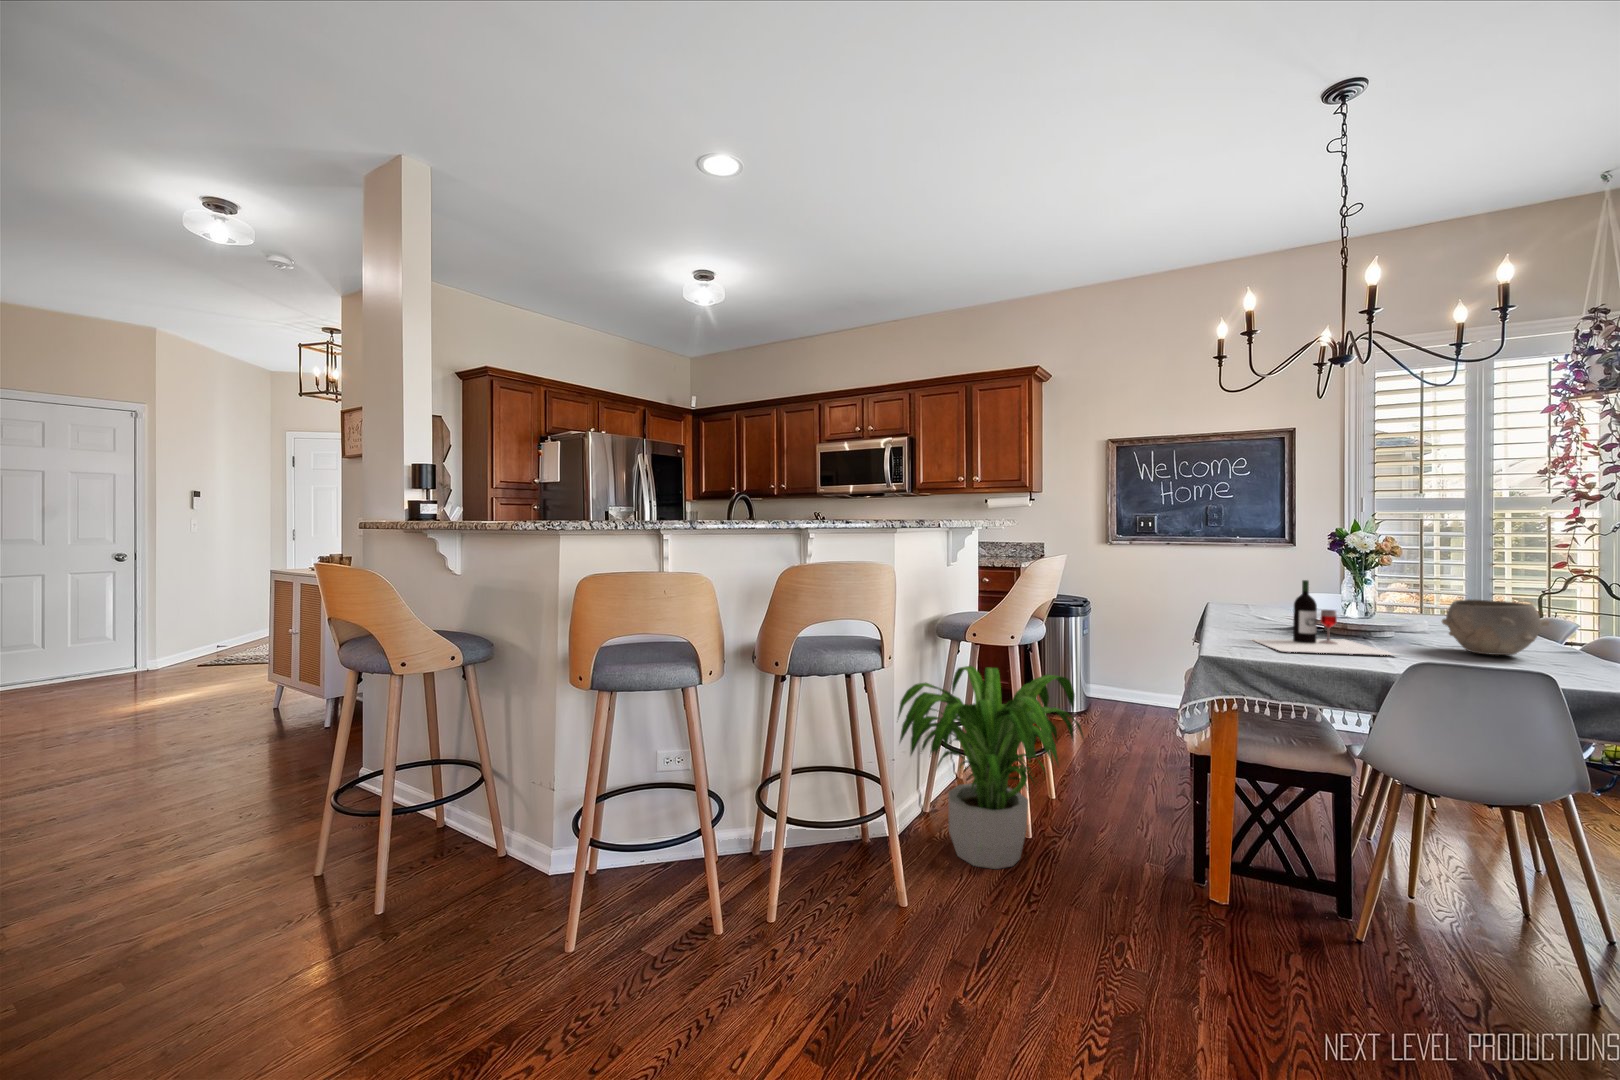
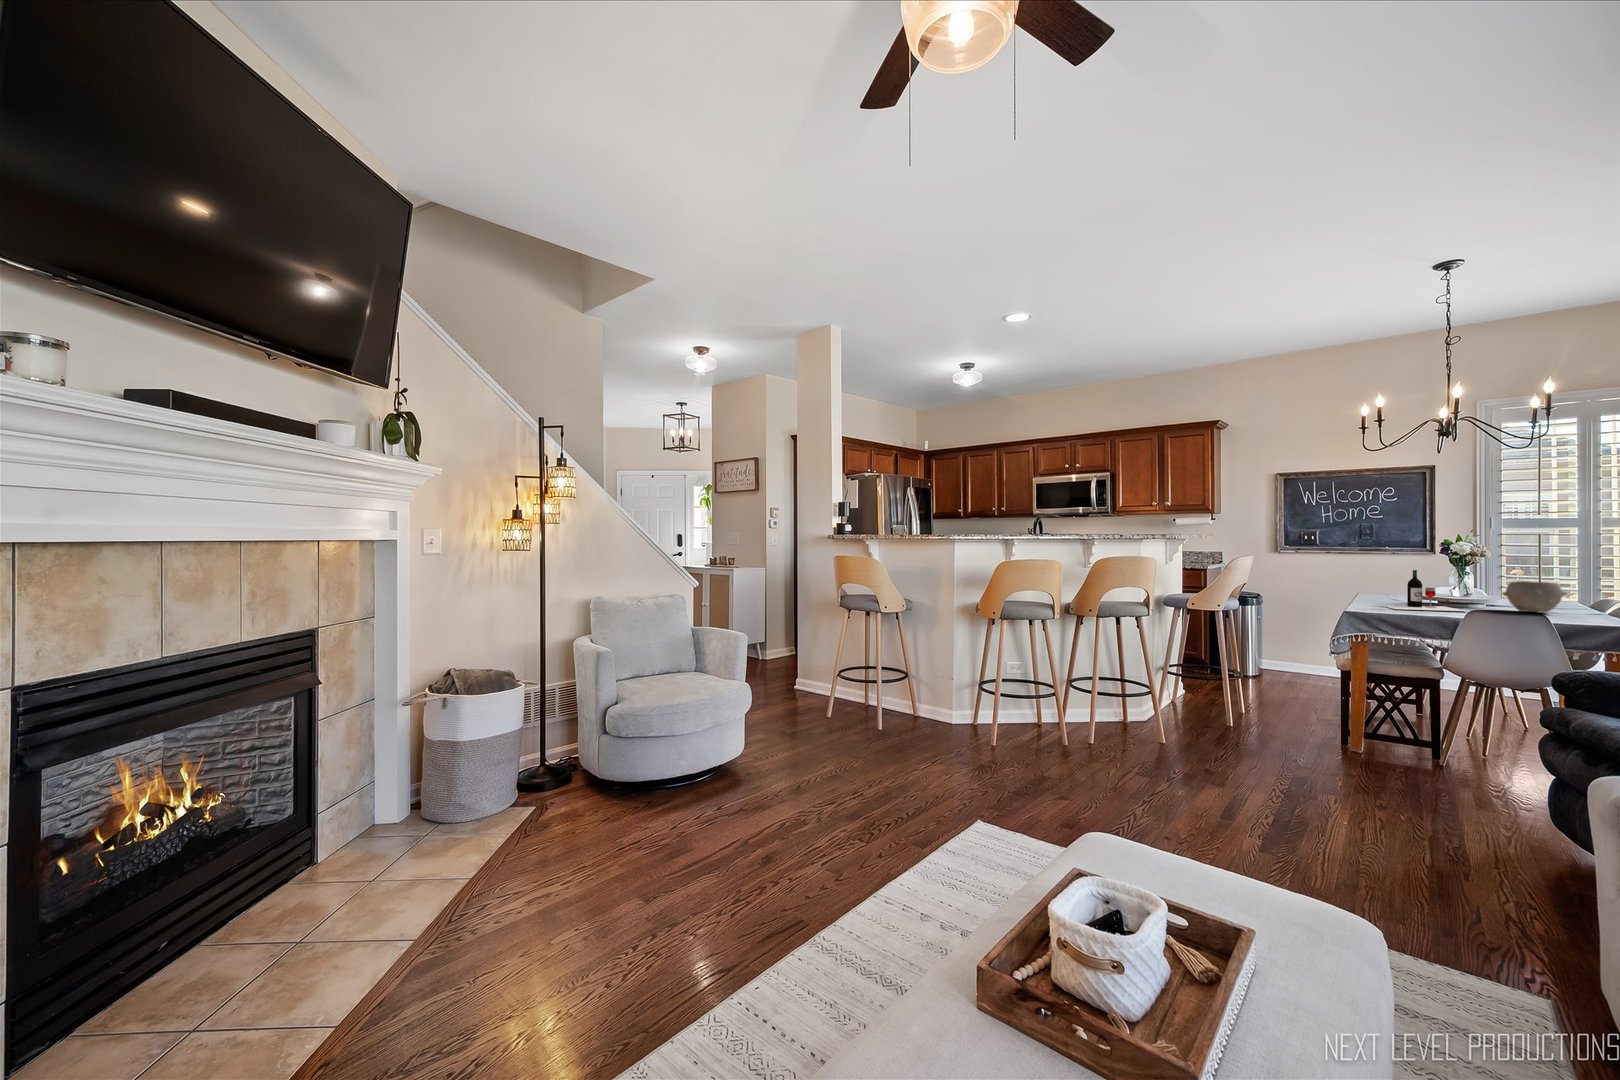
potted plant: present [898,666,1084,869] -> none [1149,624,1272,736]

